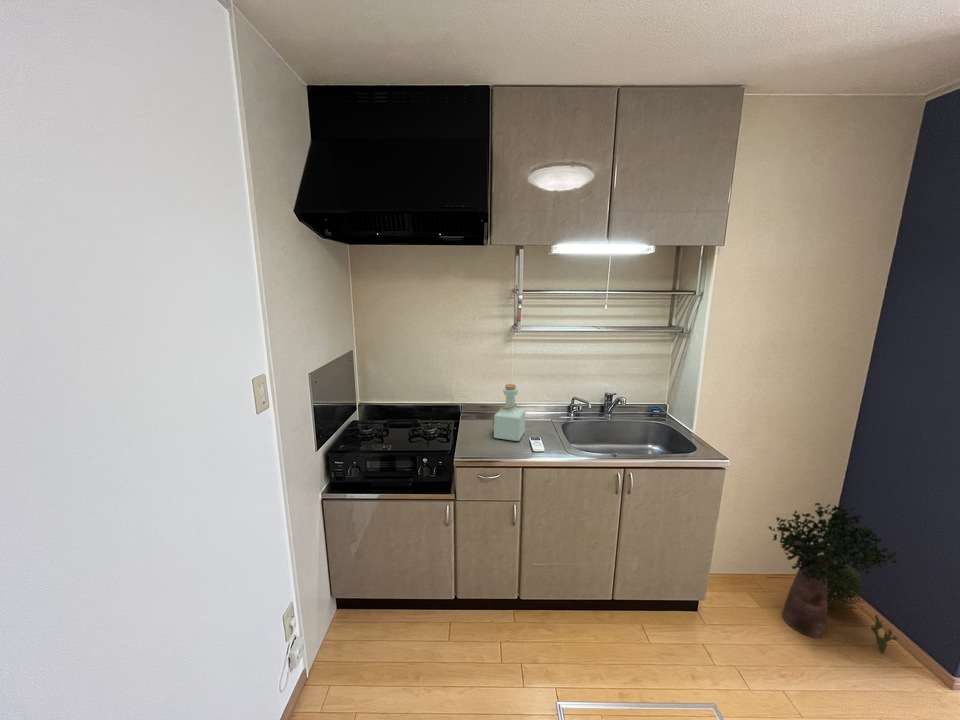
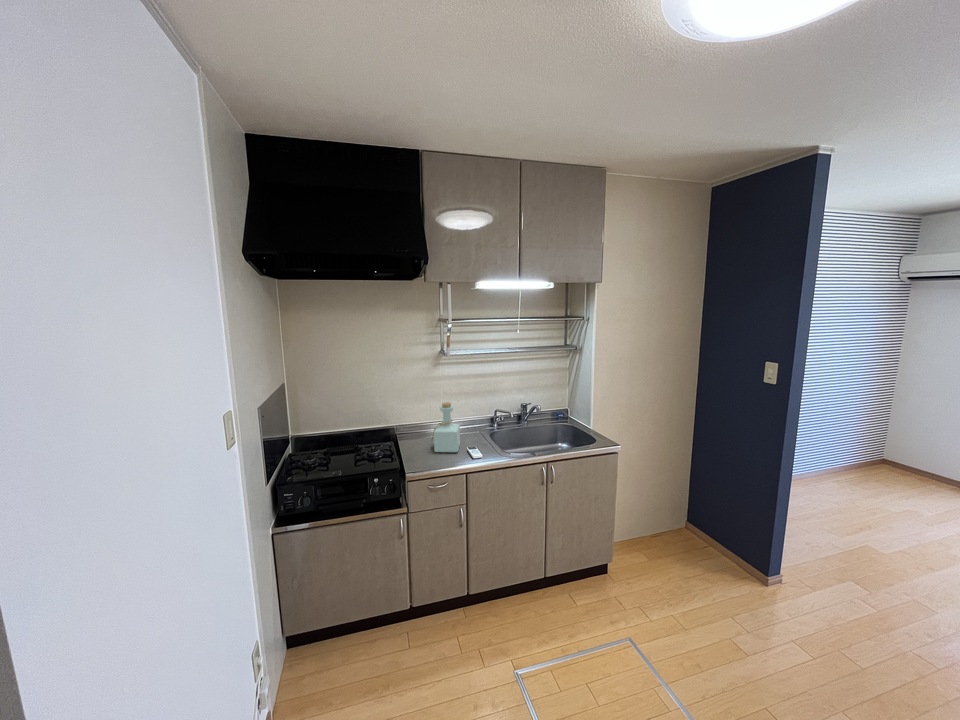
potted plant: present [769,503,898,653] -> none [647,469,731,572]

